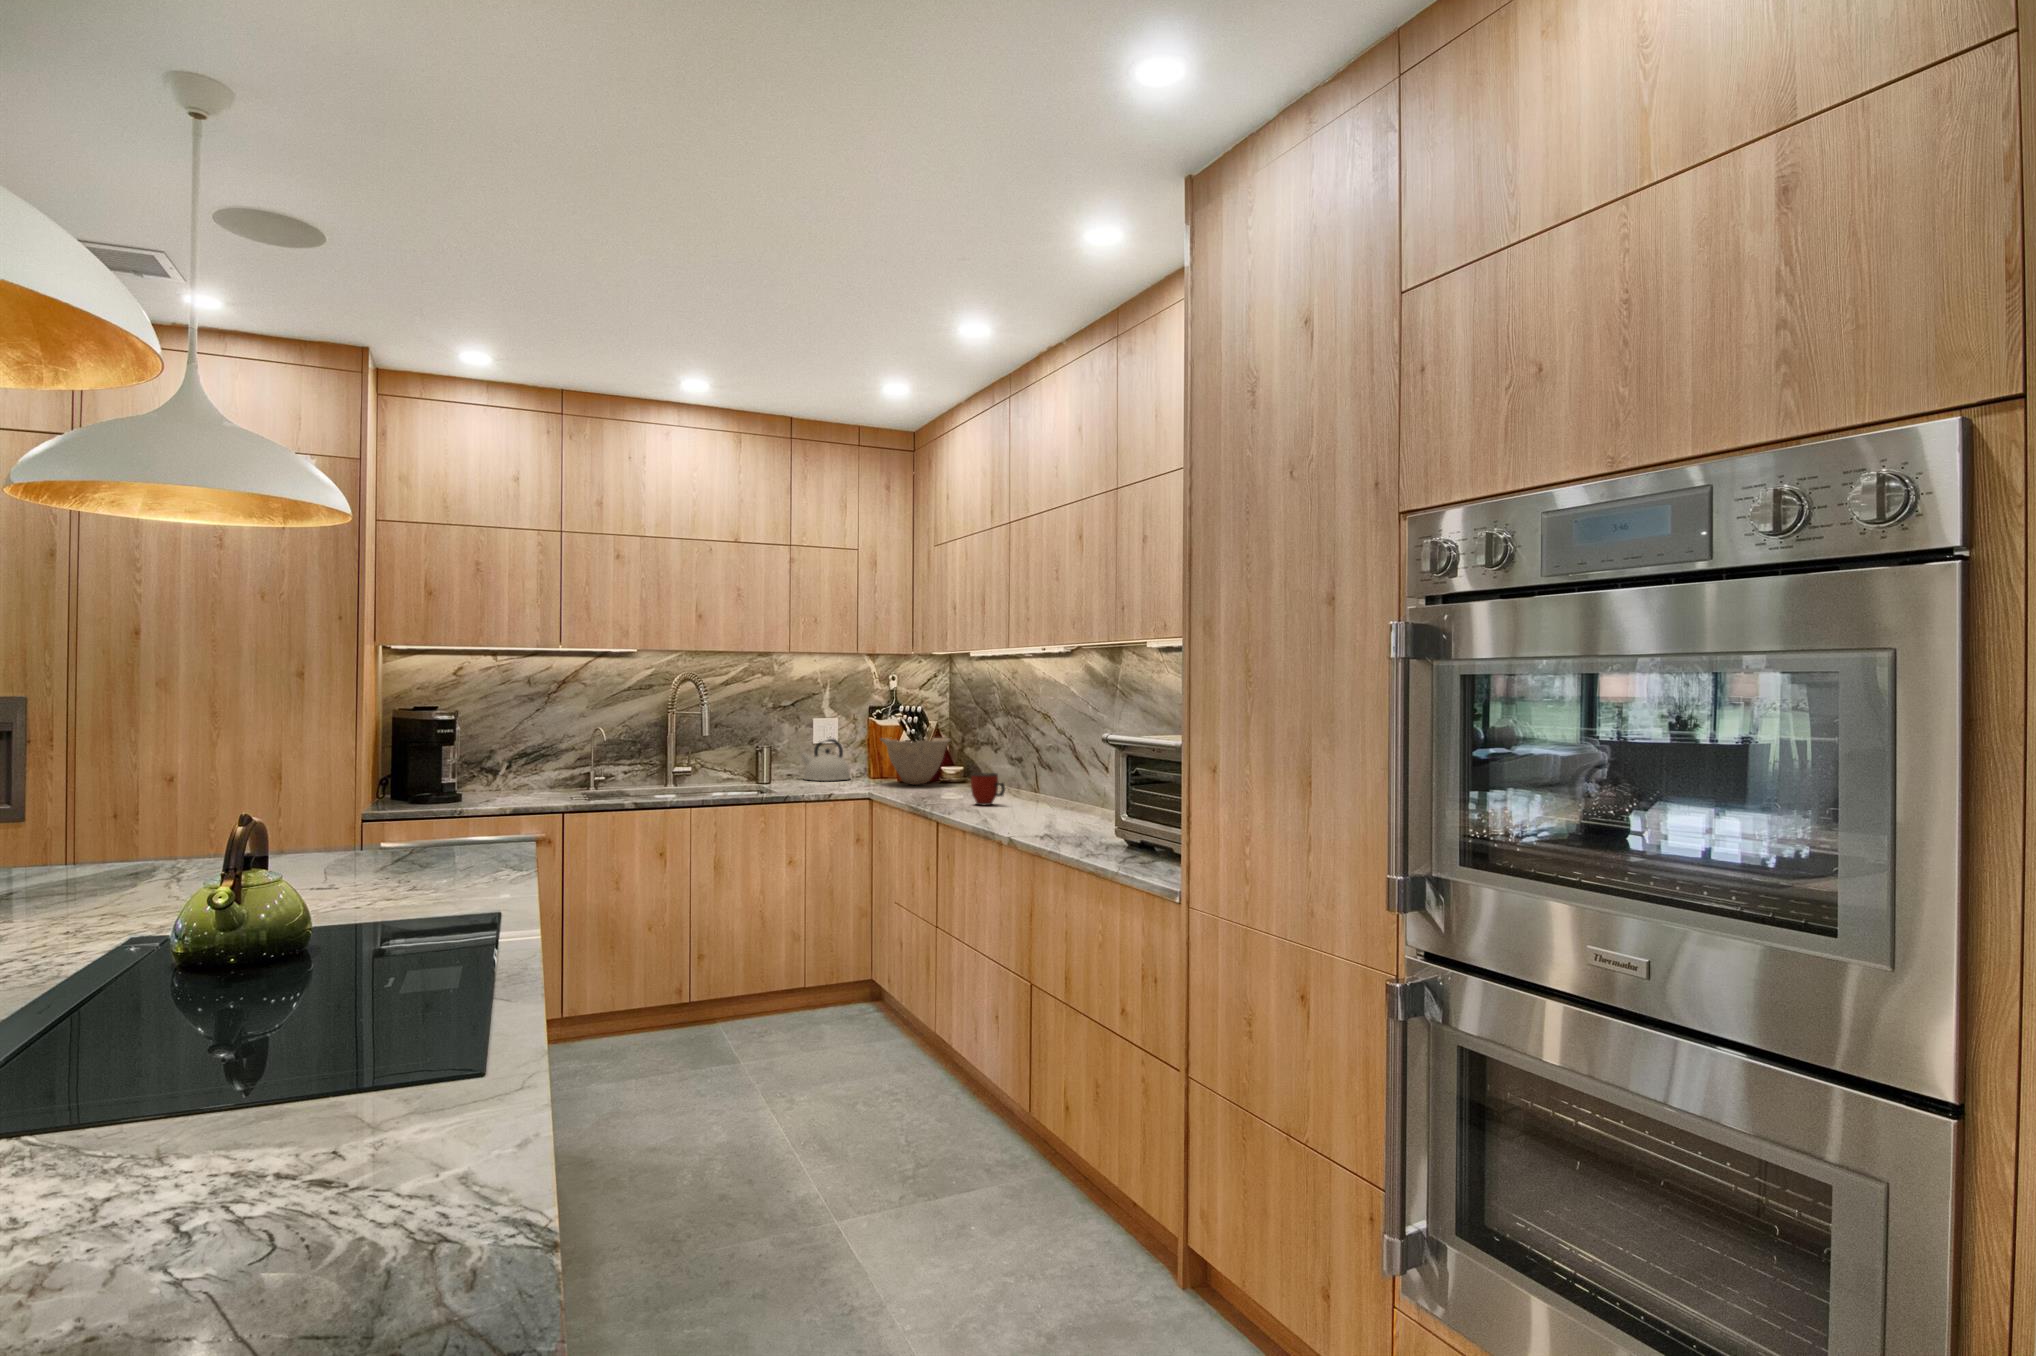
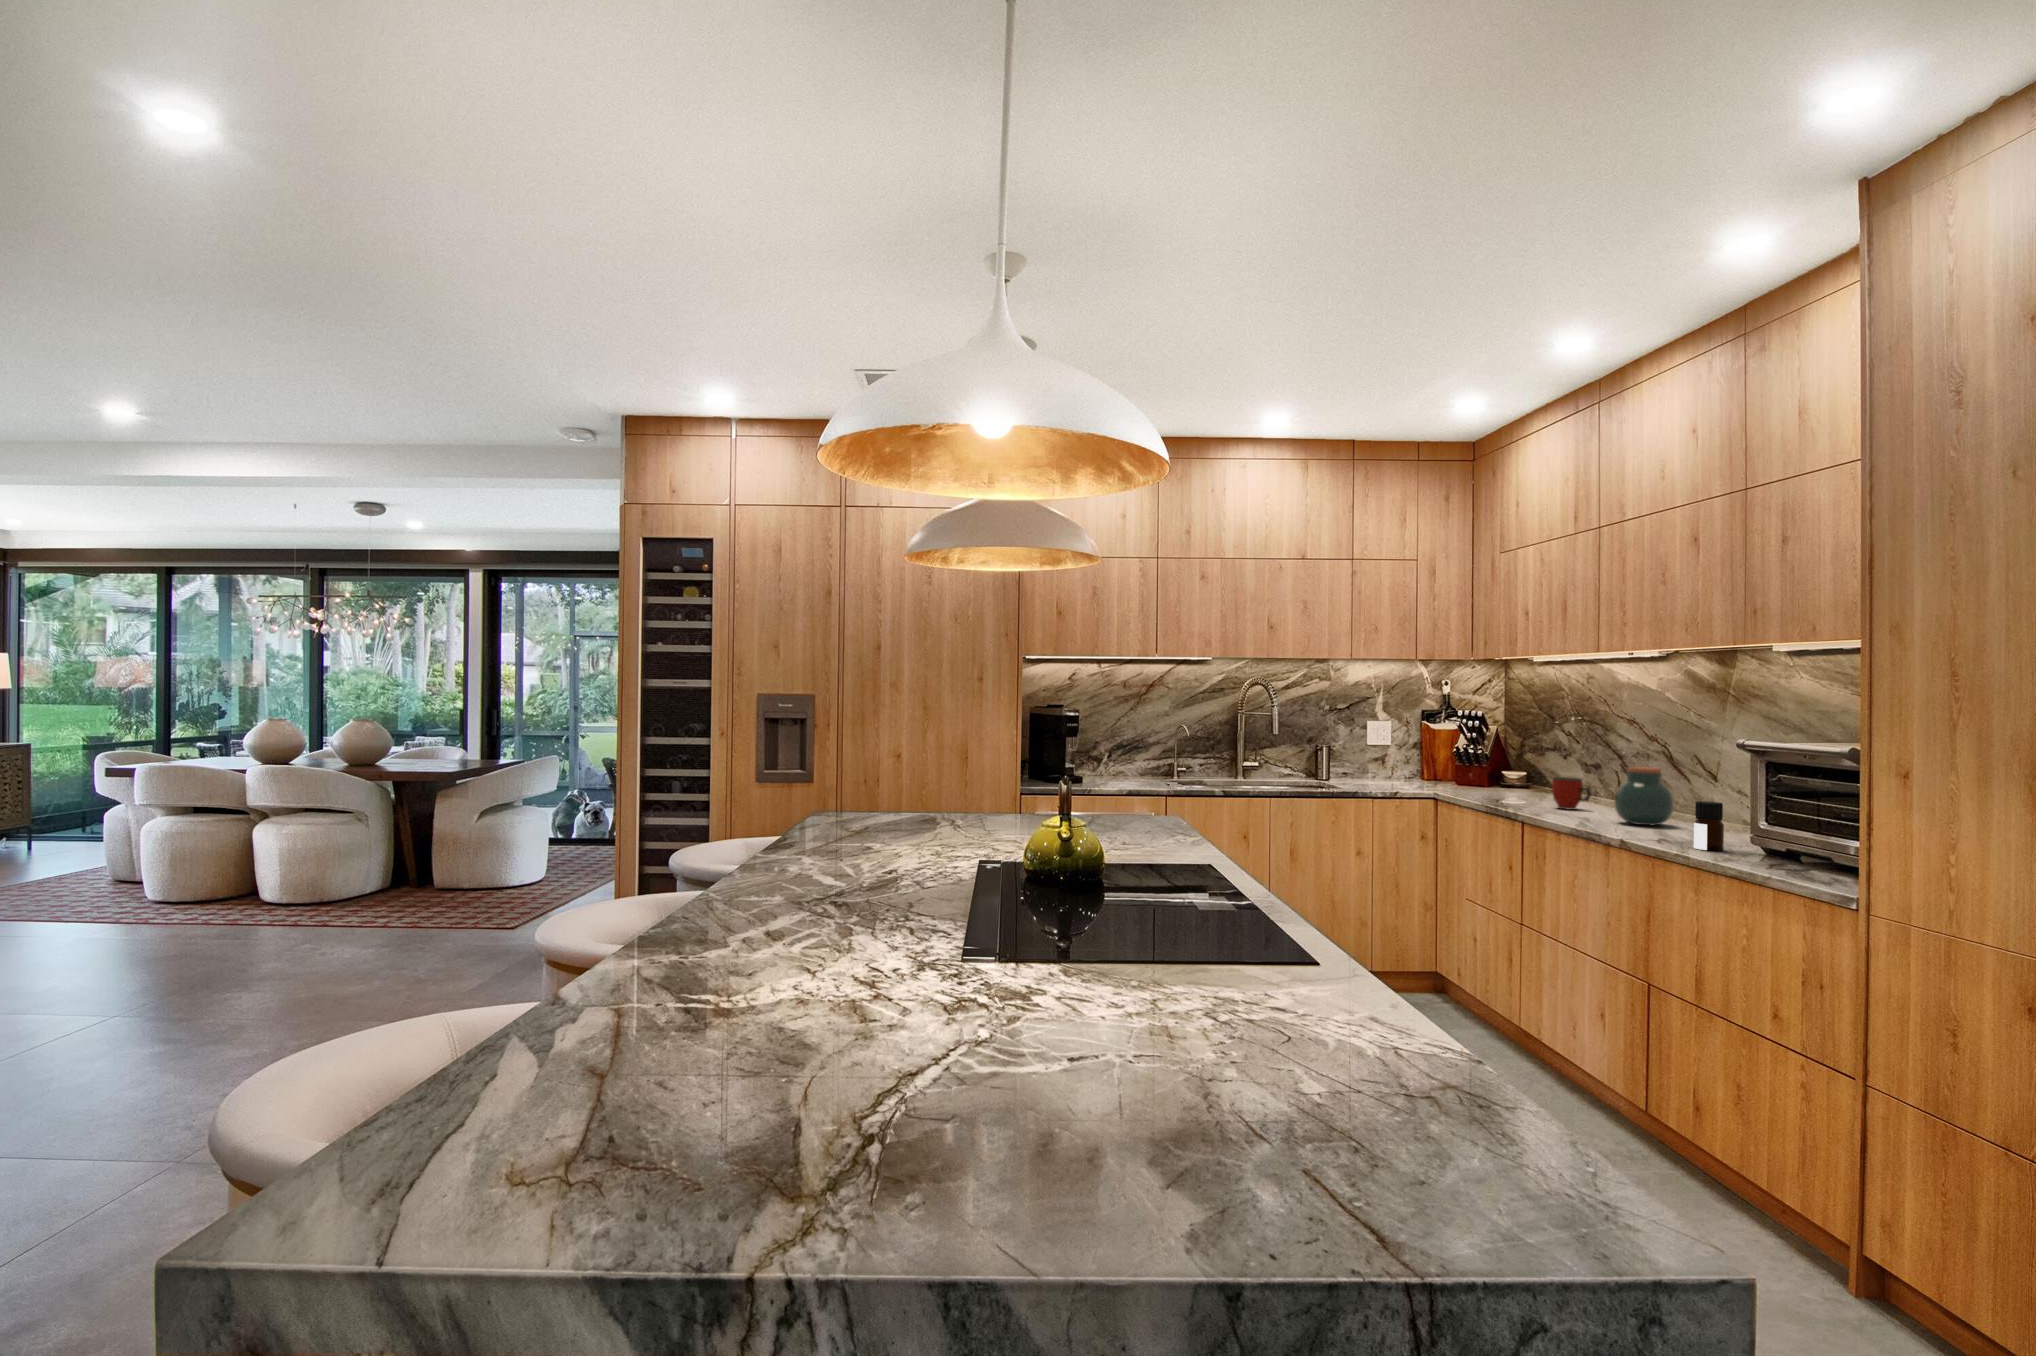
bowl: present [880,738,951,785] -> none [1439,740,1515,787]
kettle: present [801,739,850,781] -> none [1353,739,1405,780]
jar: none [1017,761,1069,819] -> present [1614,767,1674,825]
bottle: none [1070,796,1096,845] -> present [1694,801,1724,851]

